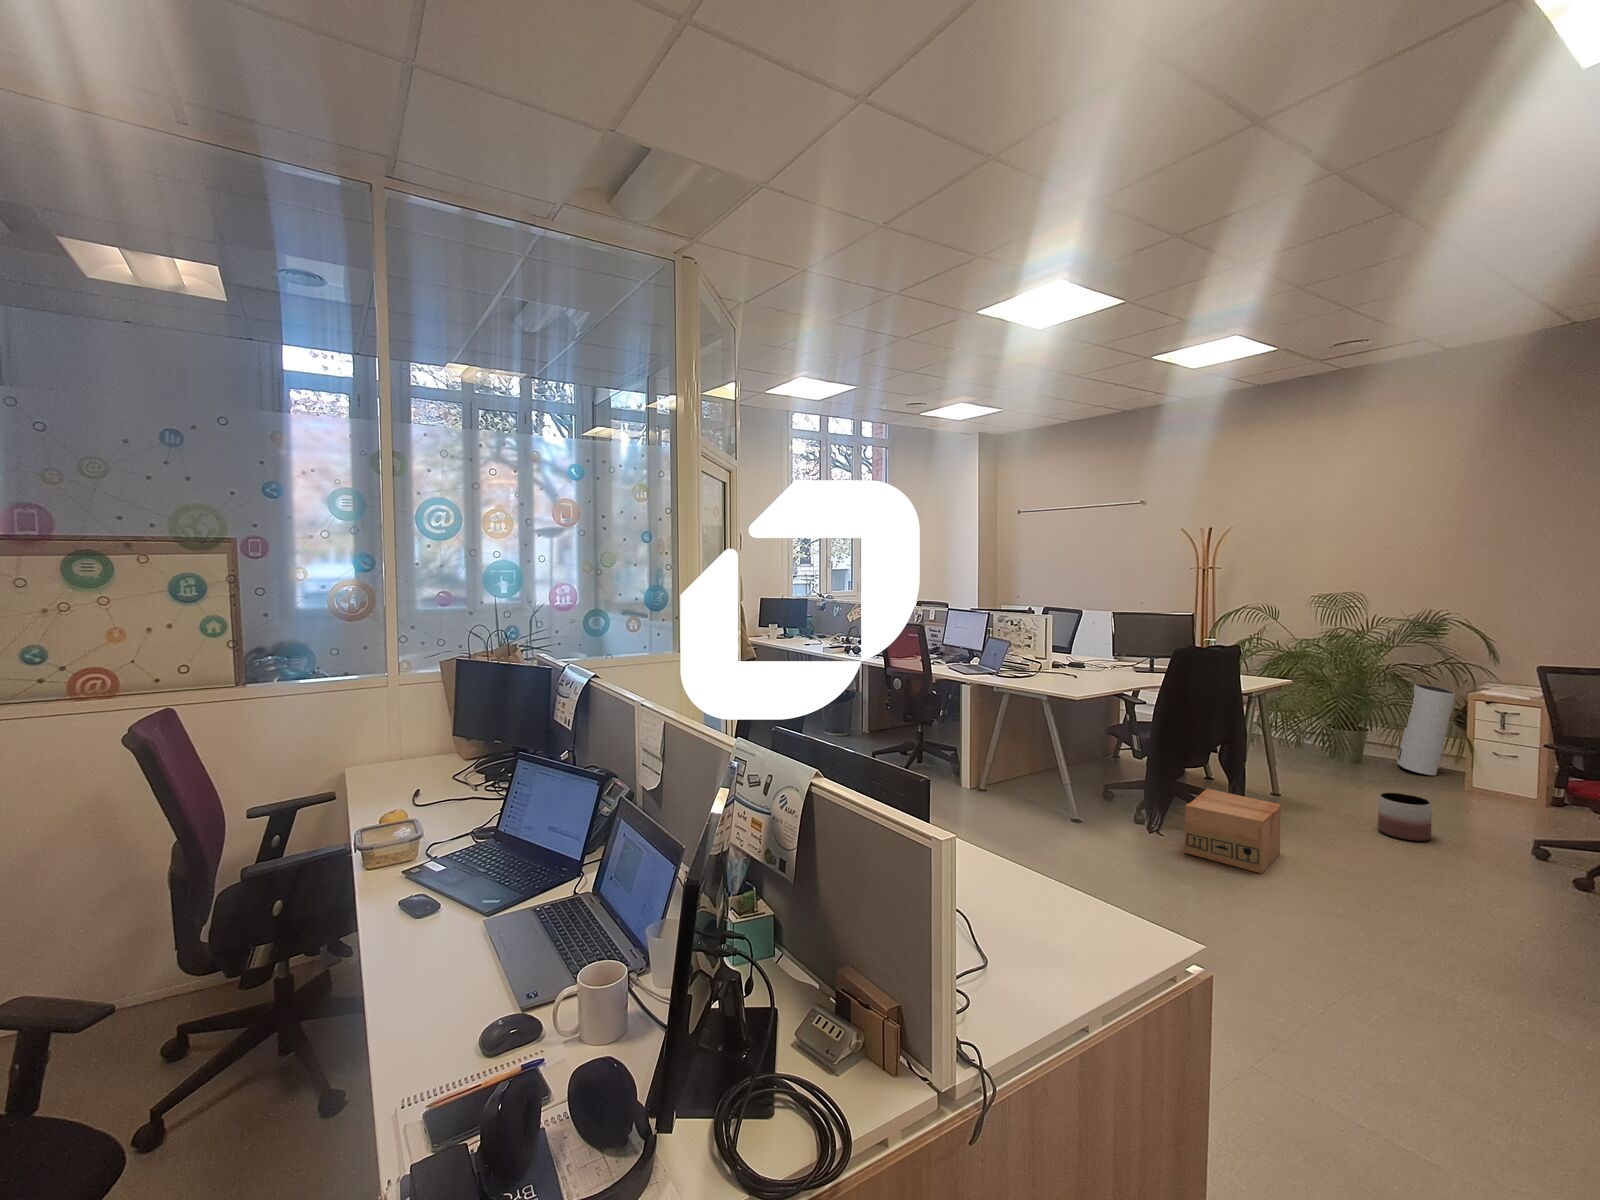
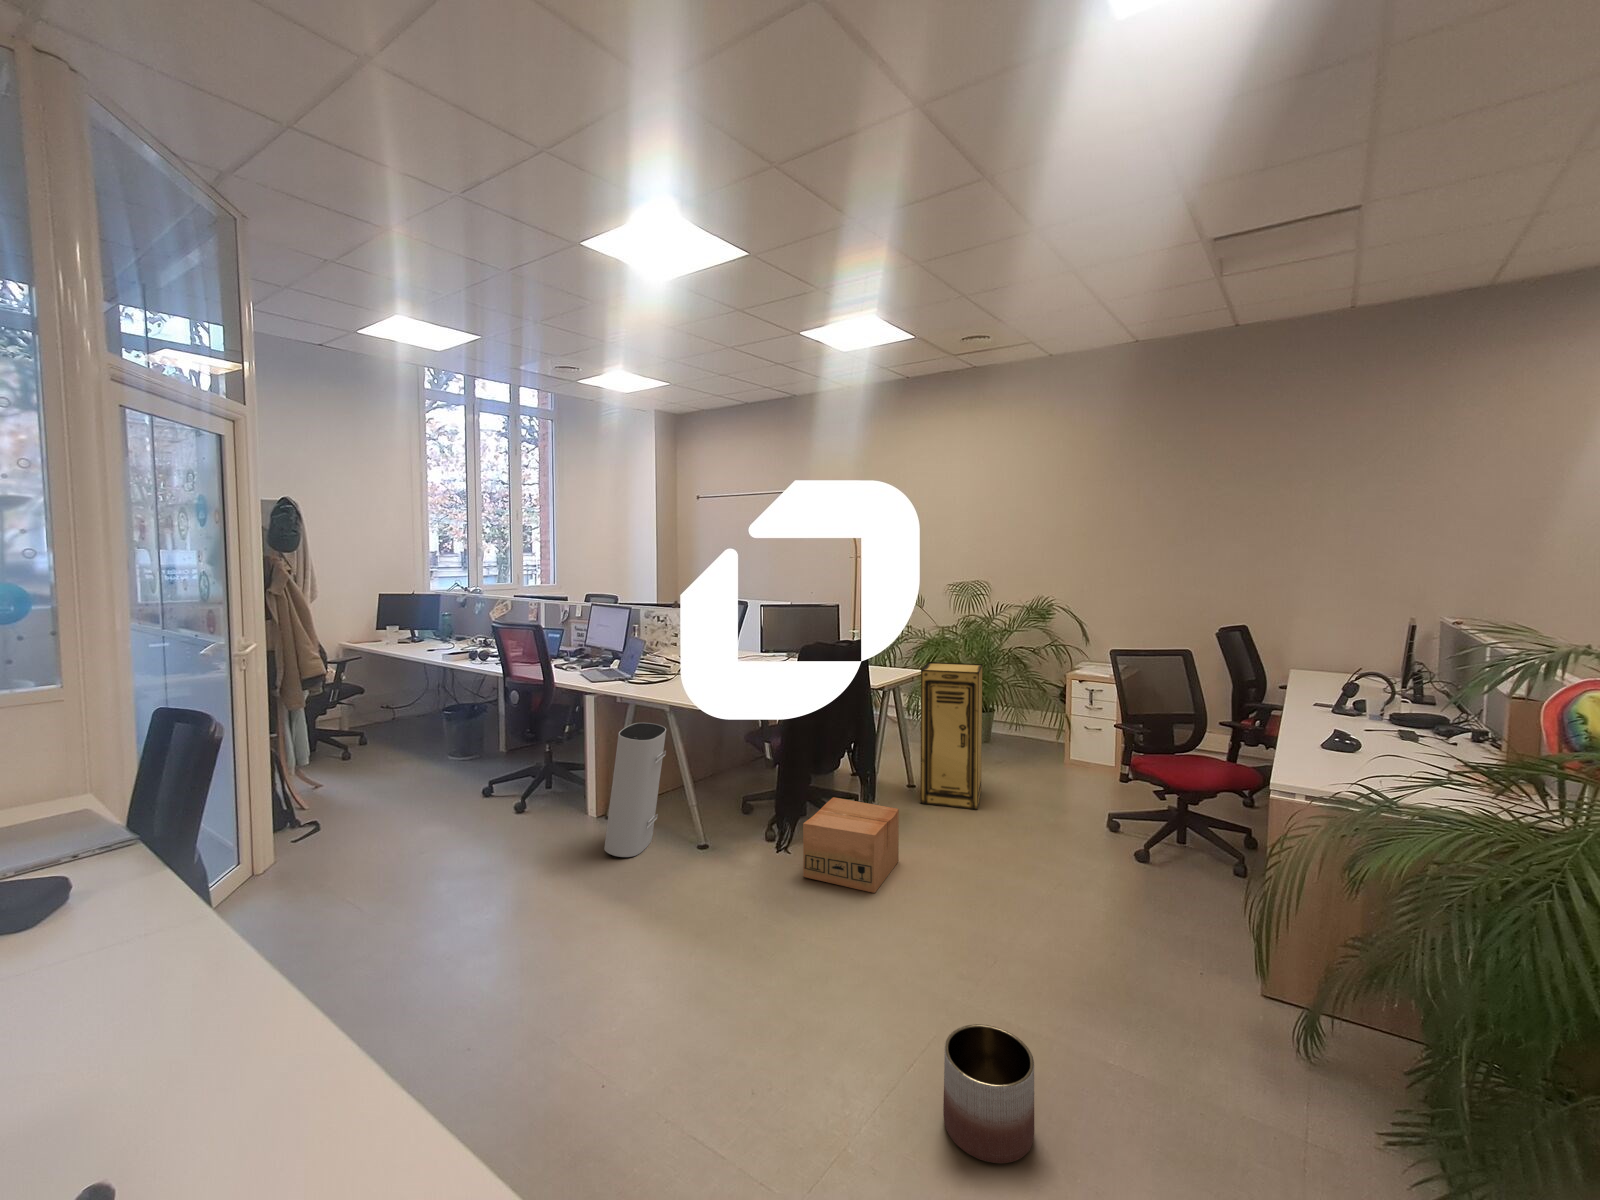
storage cabinet: none [1290,672,1364,822] -> present [920,662,982,810]
air purifier: present [1397,684,1455,775] -> present [604,723,666,857]
planter: present [1378,792,1432,841] -> present [943,1024,1034,1163]

